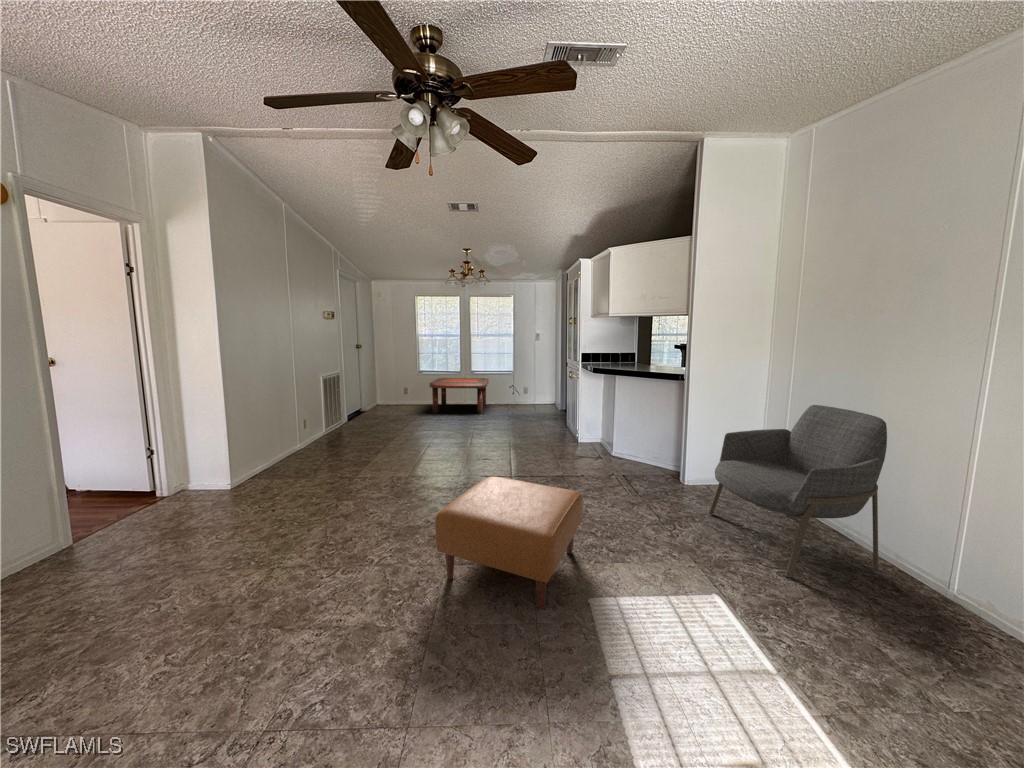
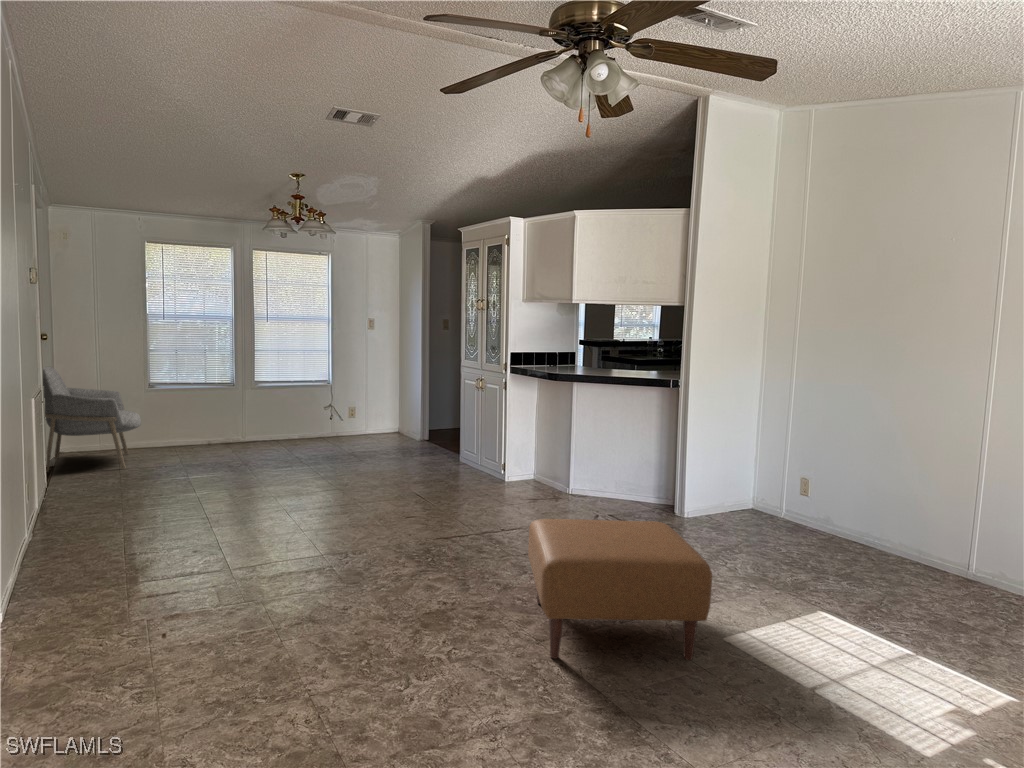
coffee table: present [430,378,488,414] -> none [190,394,303,460]
armchair: present [709,405,887,578] -> present [43,367,141,472]

